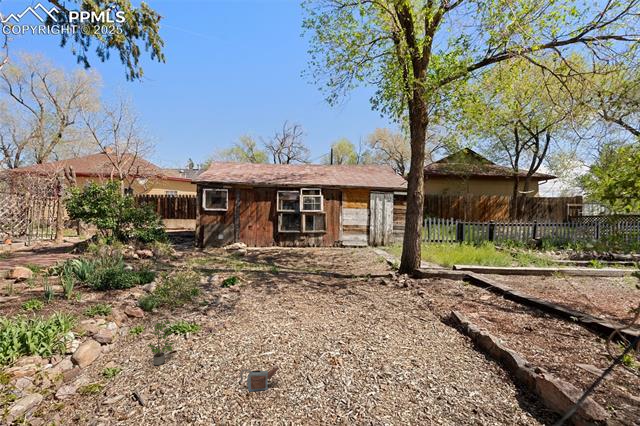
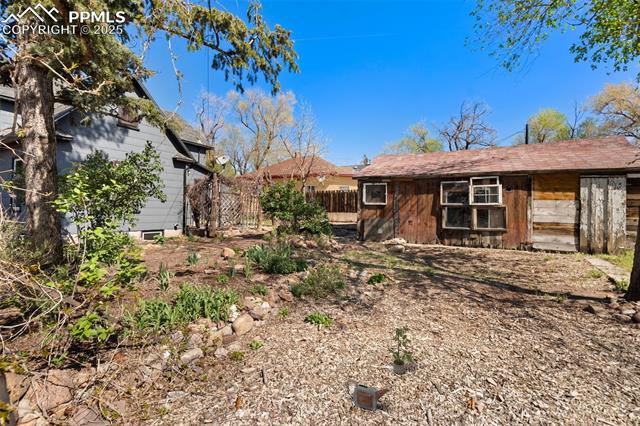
potted plant: present [148,320,174,365] -> present [388,326,413,374]

